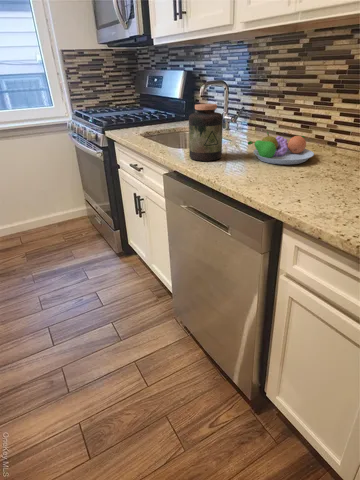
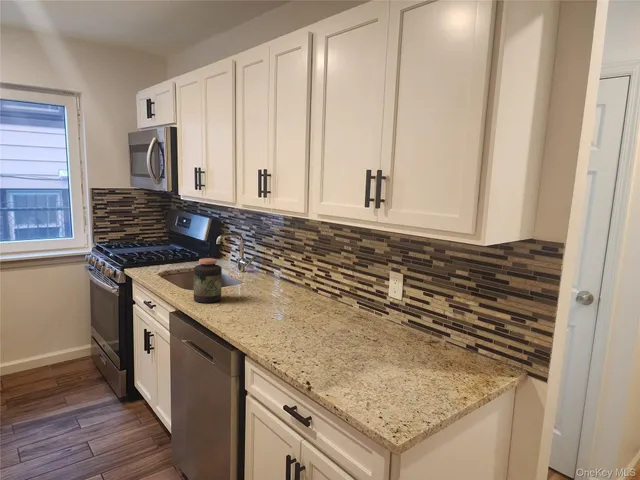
fruit bowl: present [248,132,314,165] -> none [241,281,293,307]

